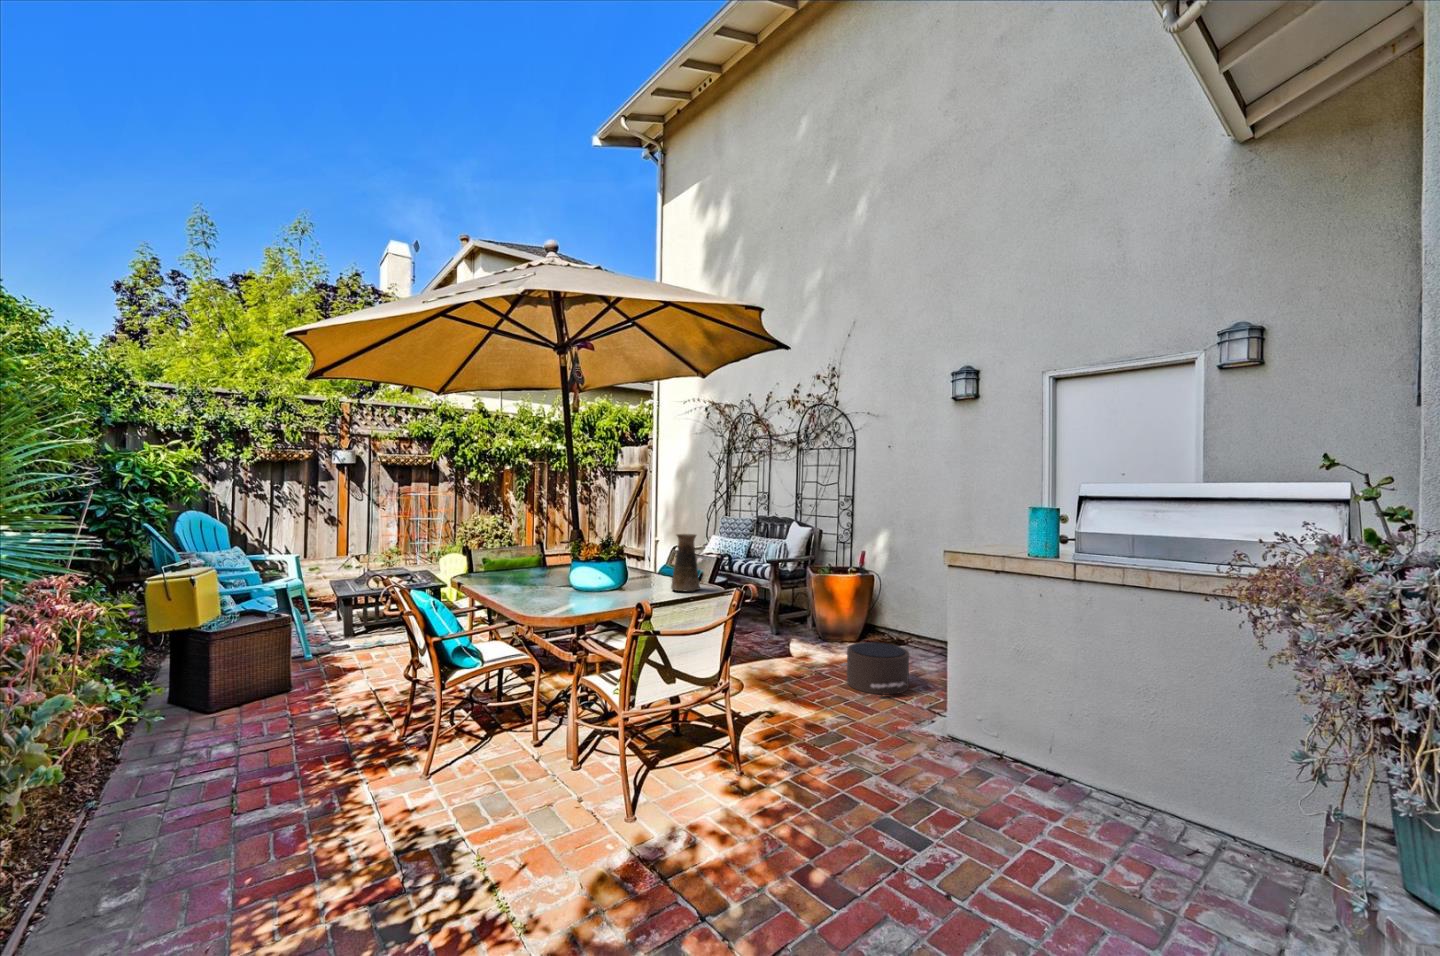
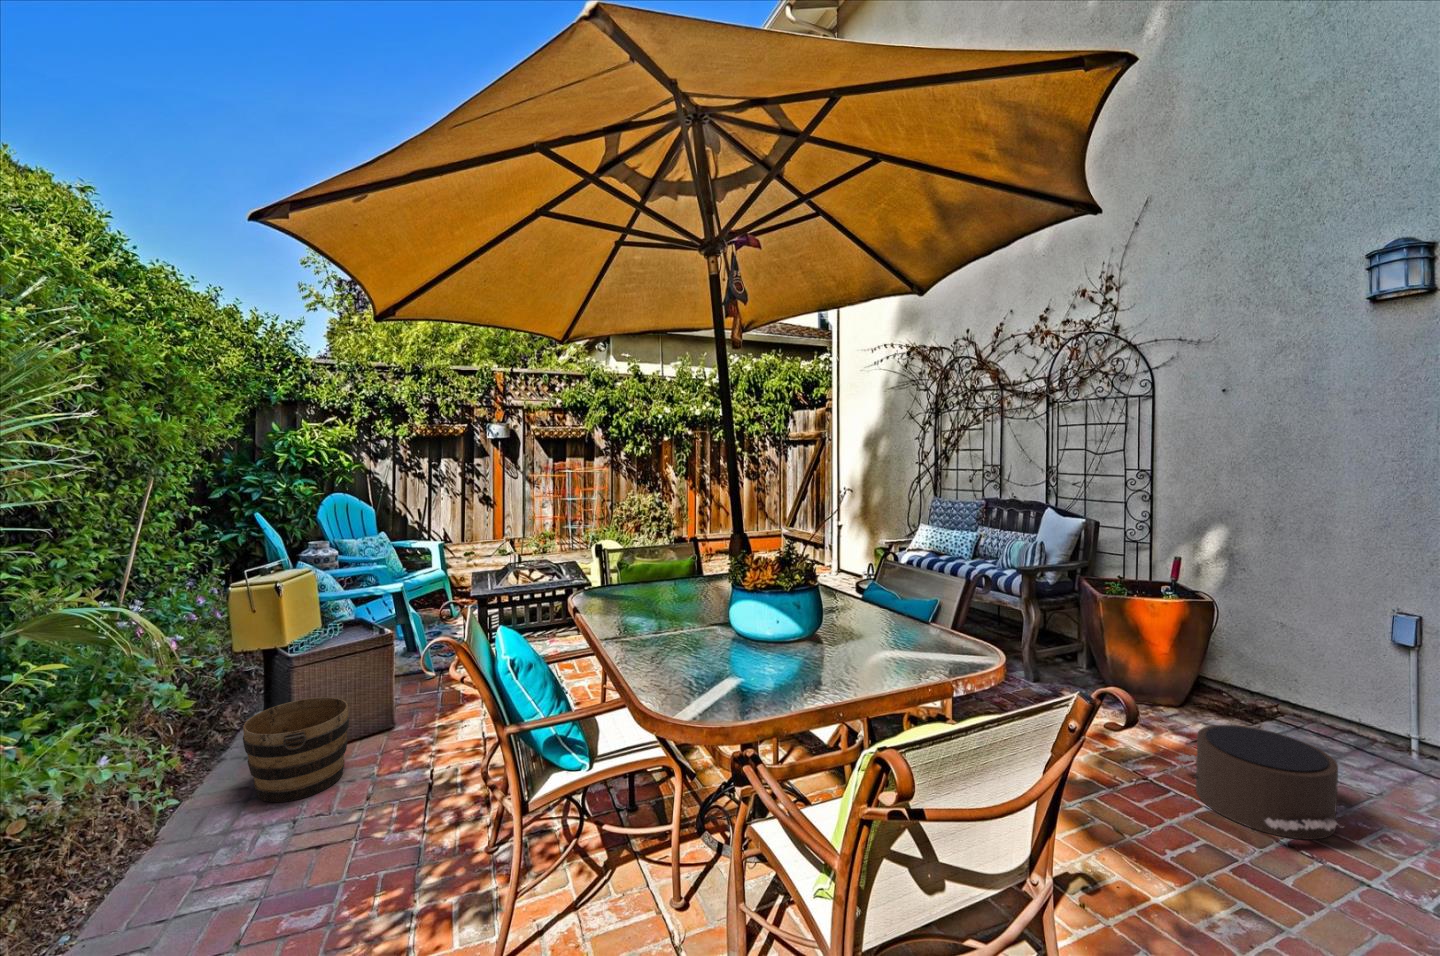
pitcher: present [671,534,700,591] -> none [904,552,960,662]
bucket: none [181,662,268,737] -> present [243,697,349,802]

